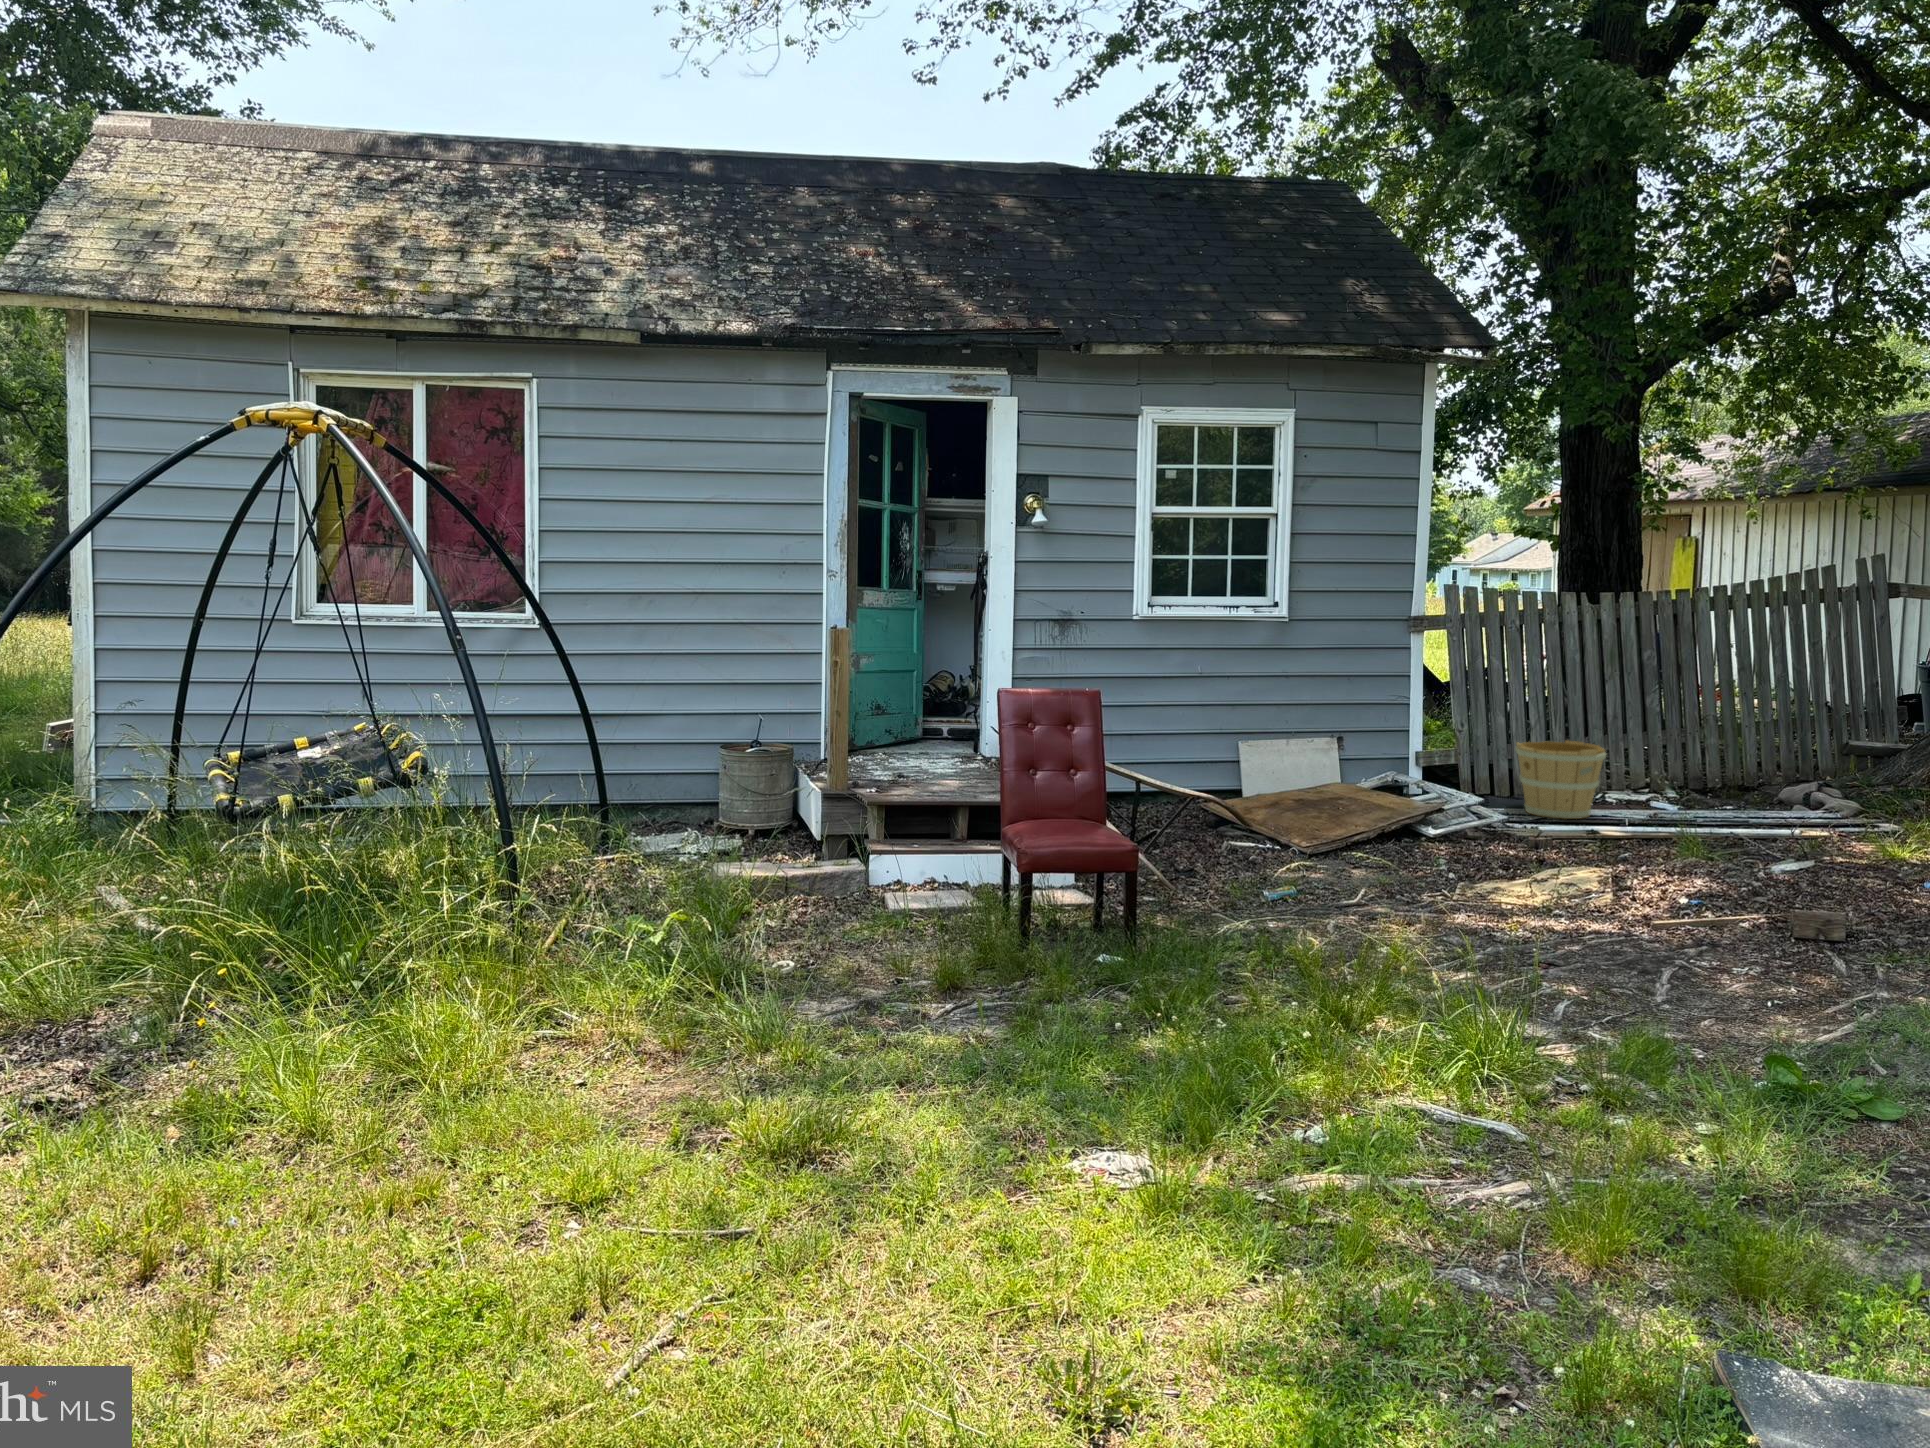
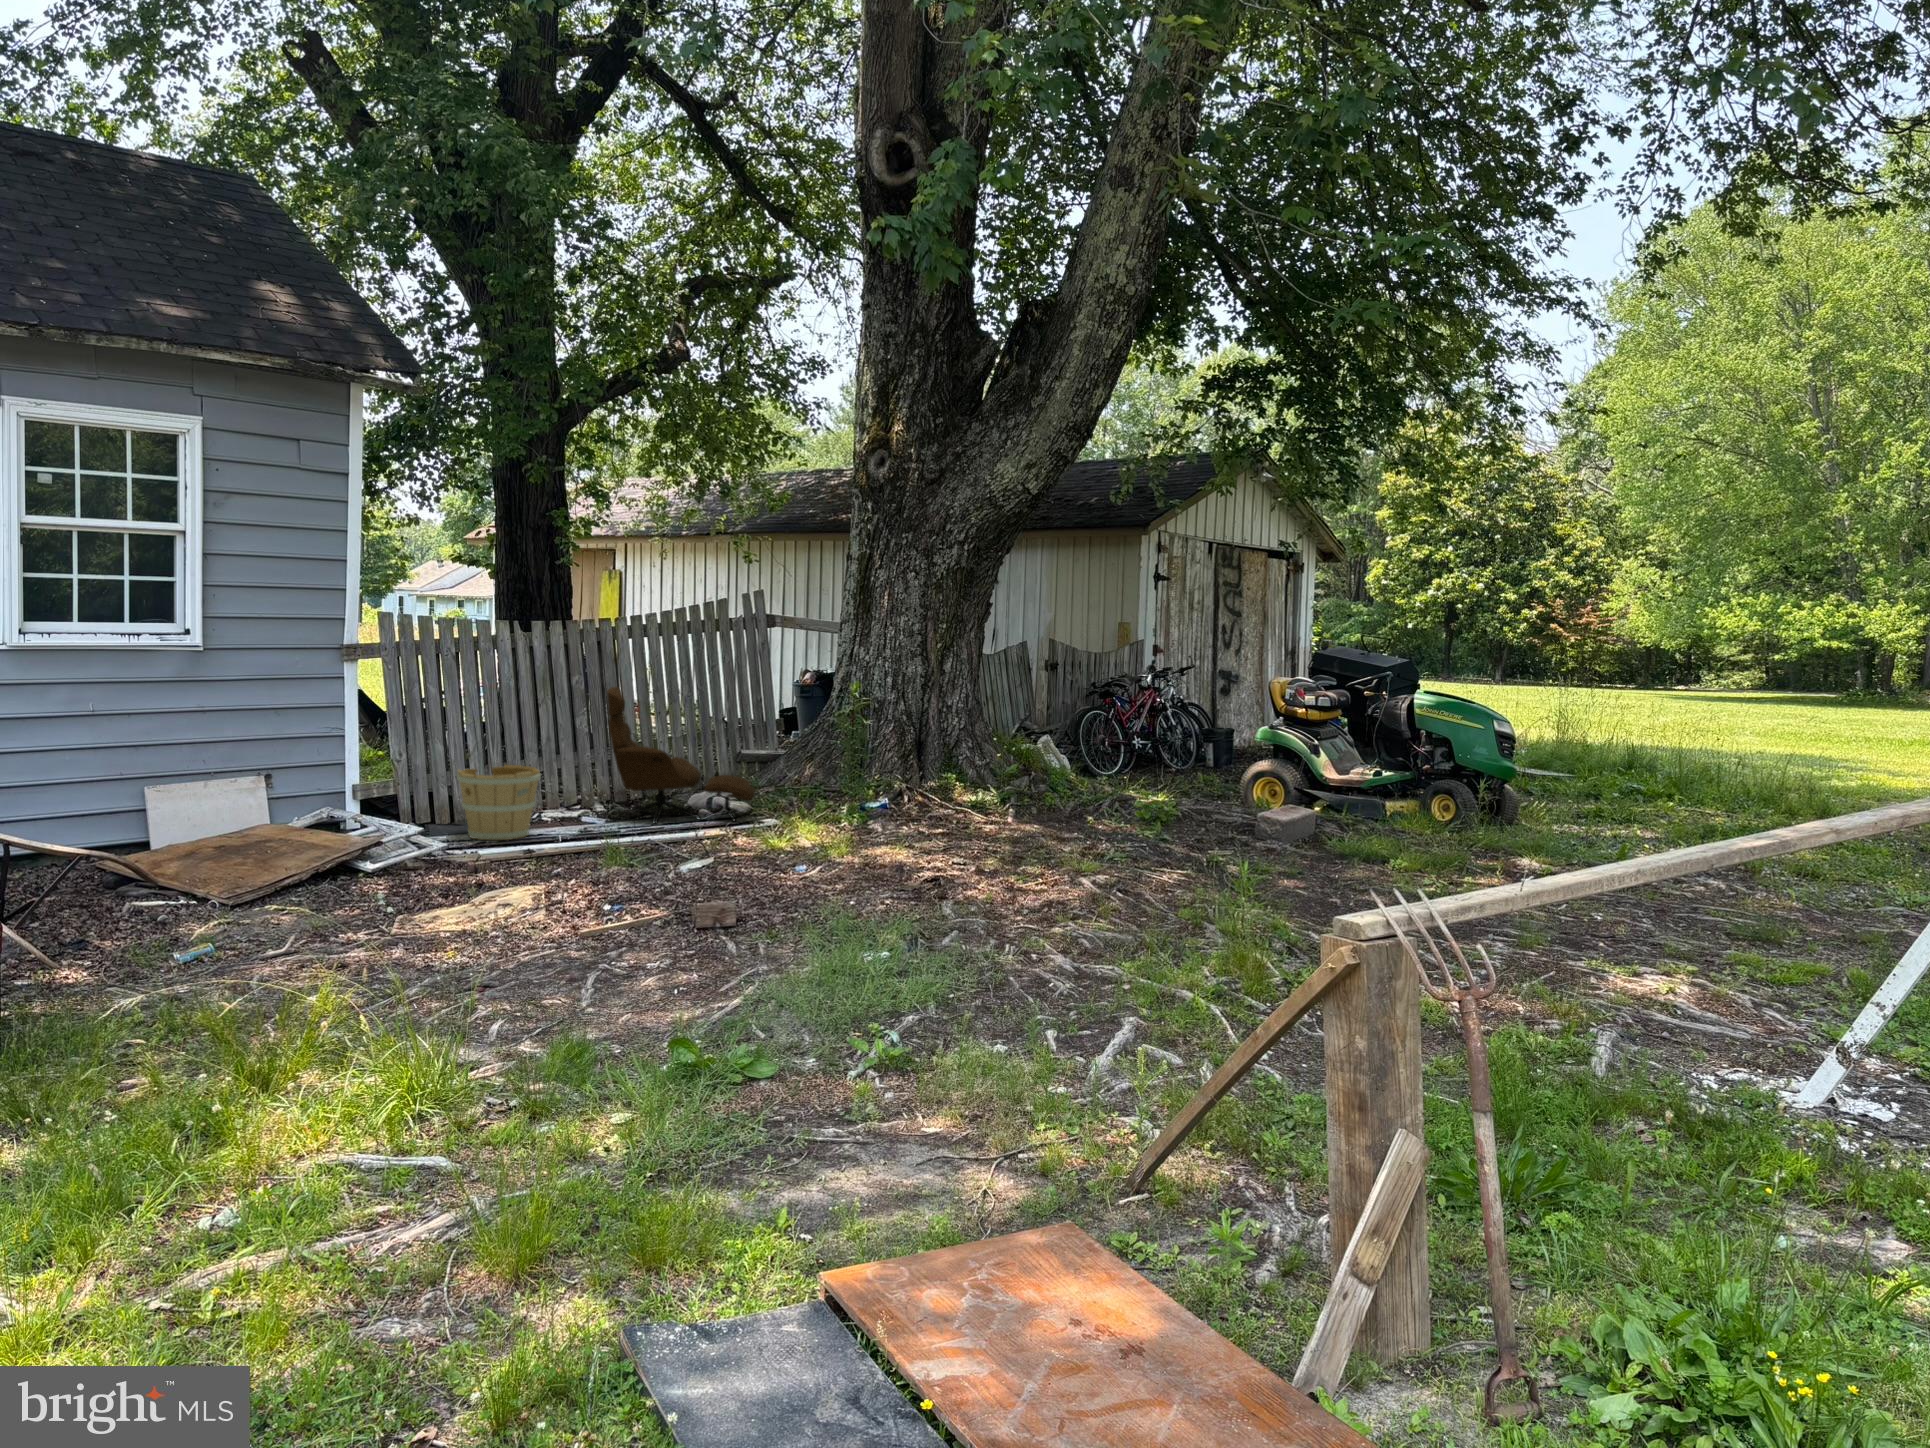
lounge chair: none [1684,663,1873,826] -> present [607,687,756,823]

